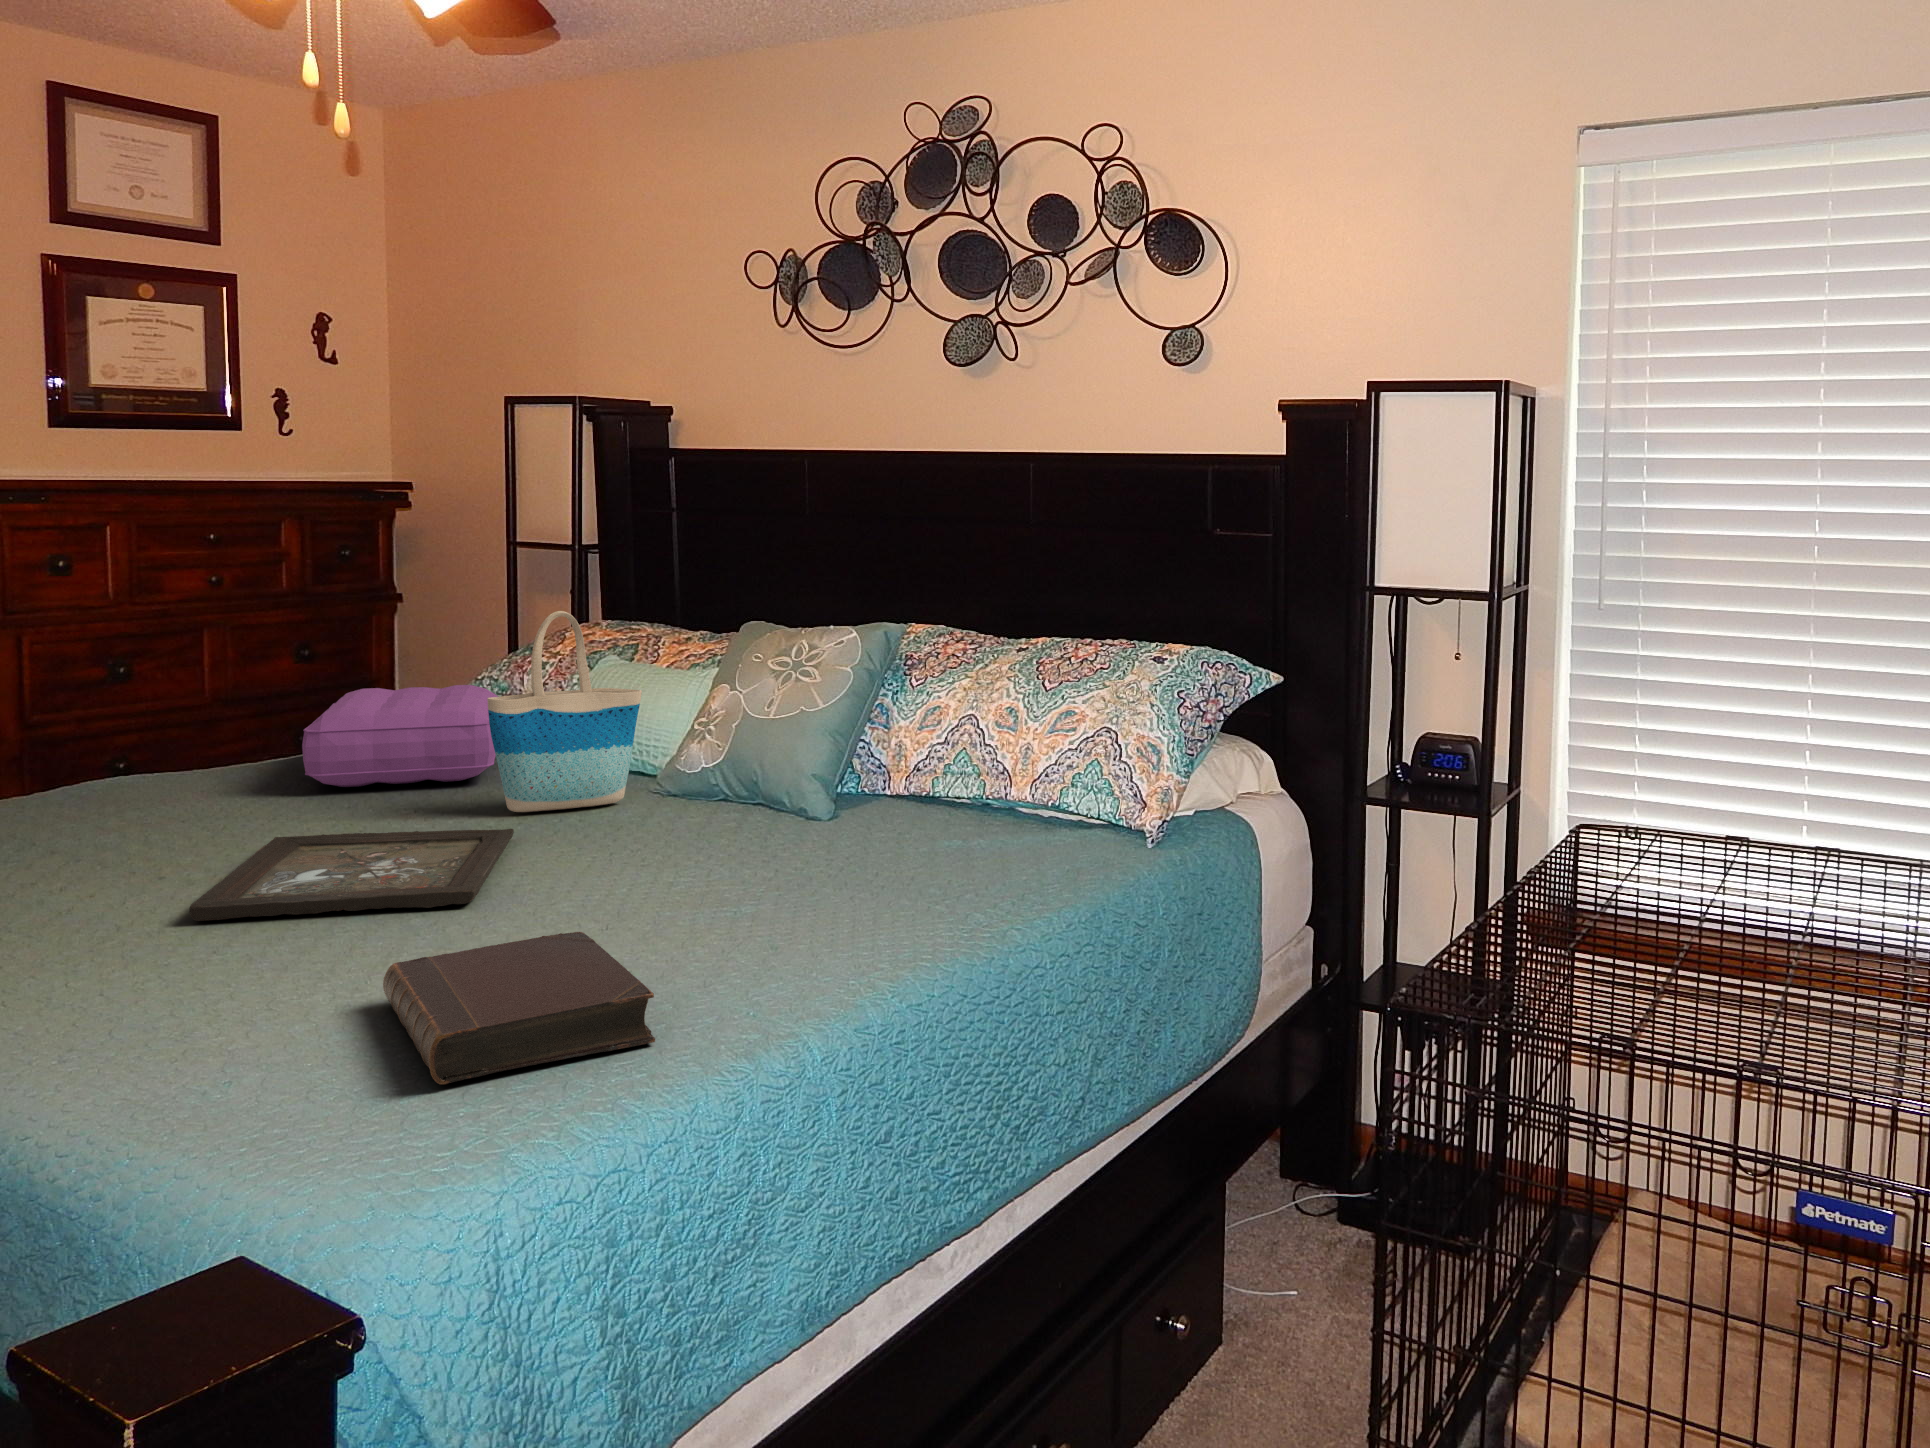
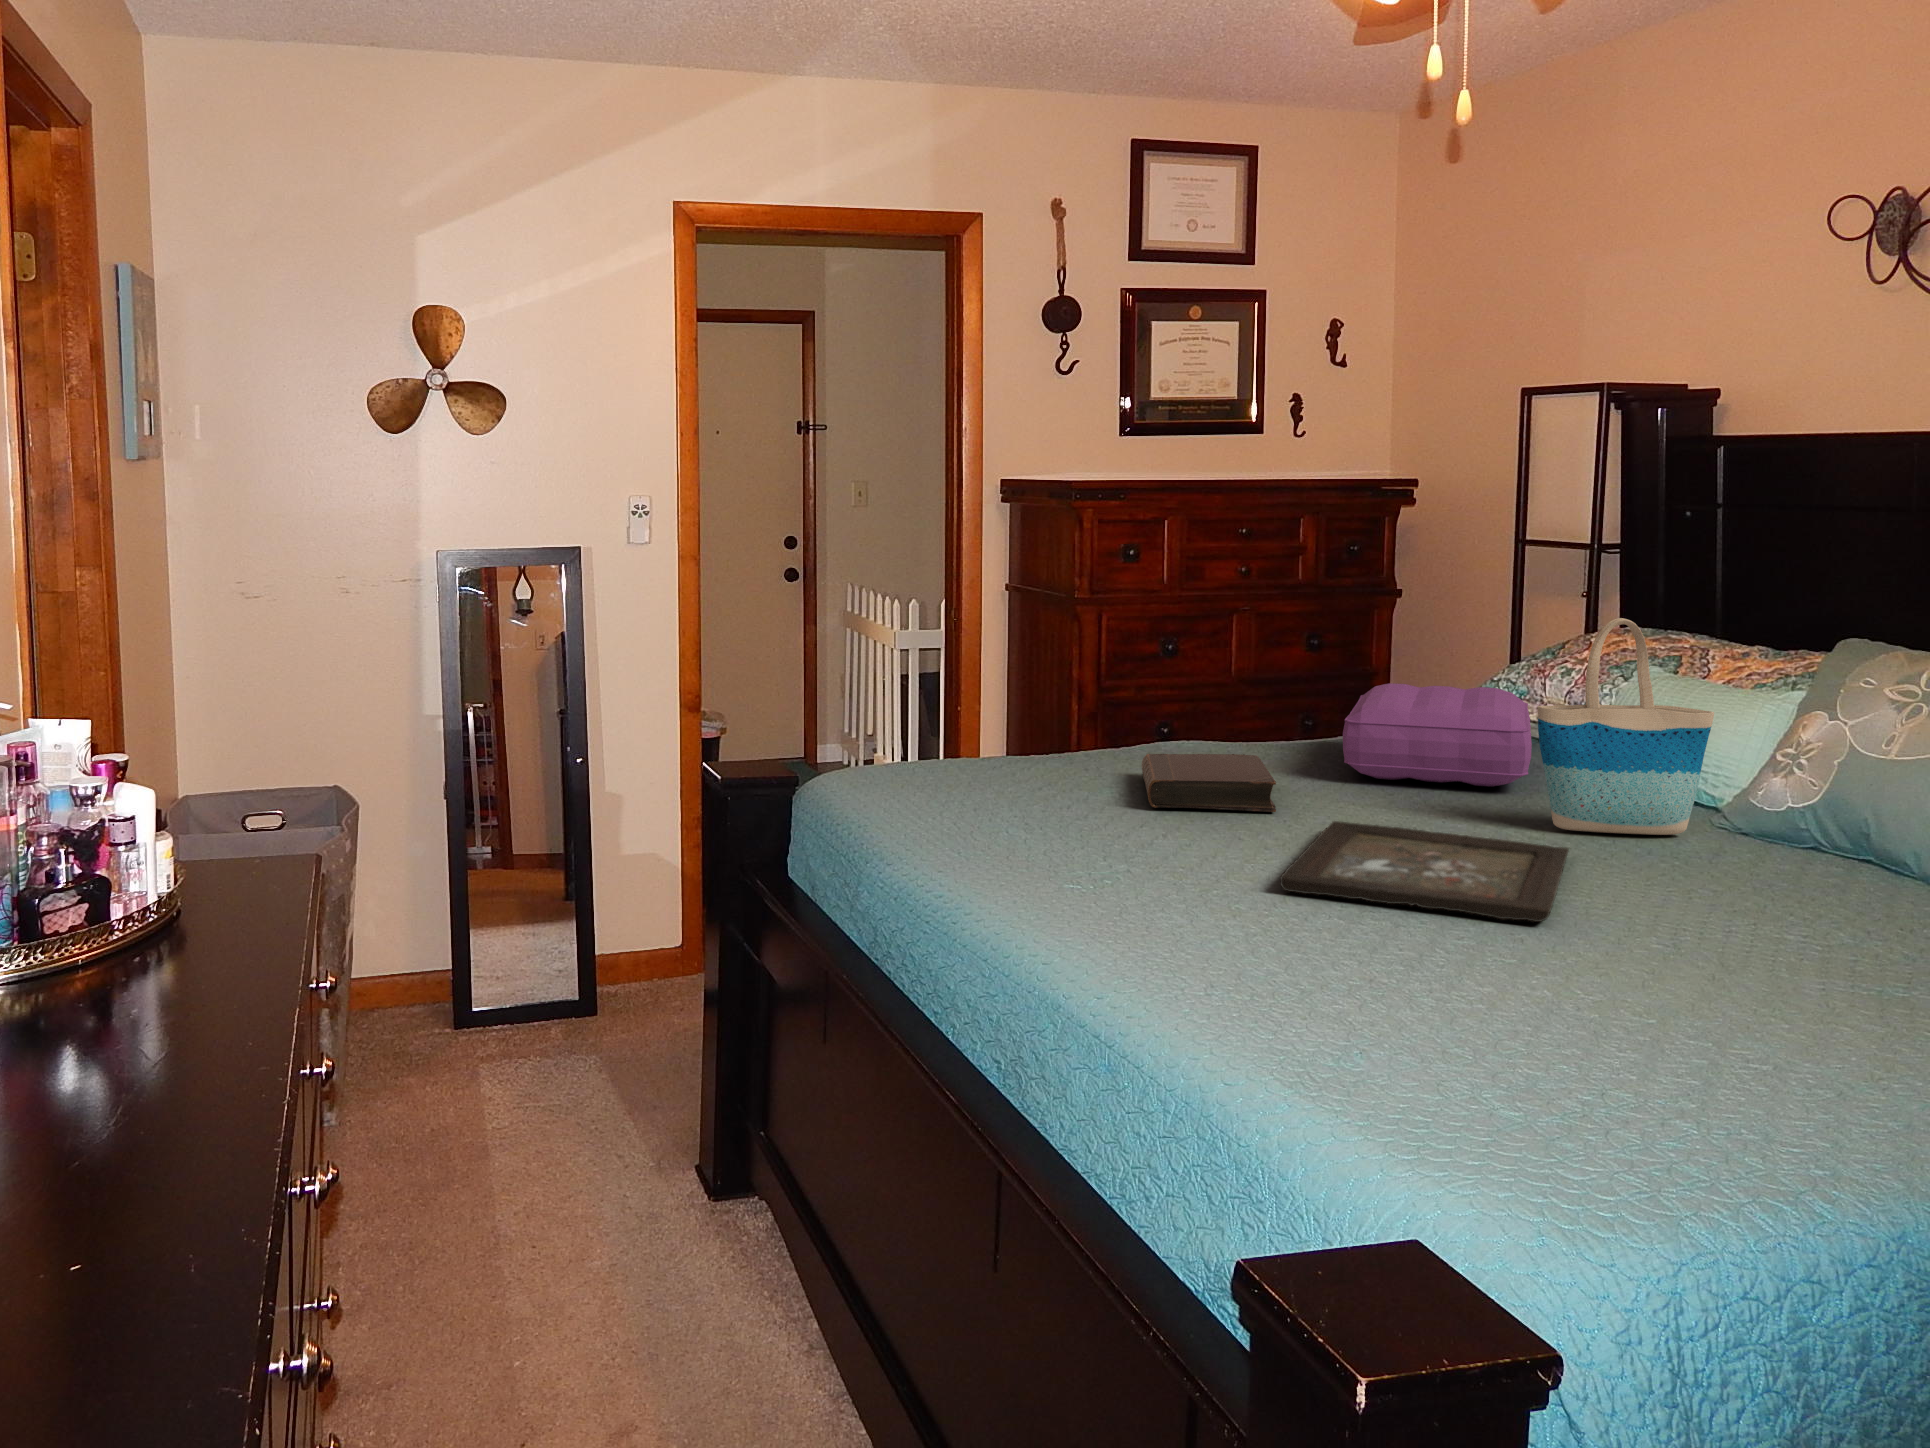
book: present [383,932,655,1084] -> present [1141,754,1276,812]

